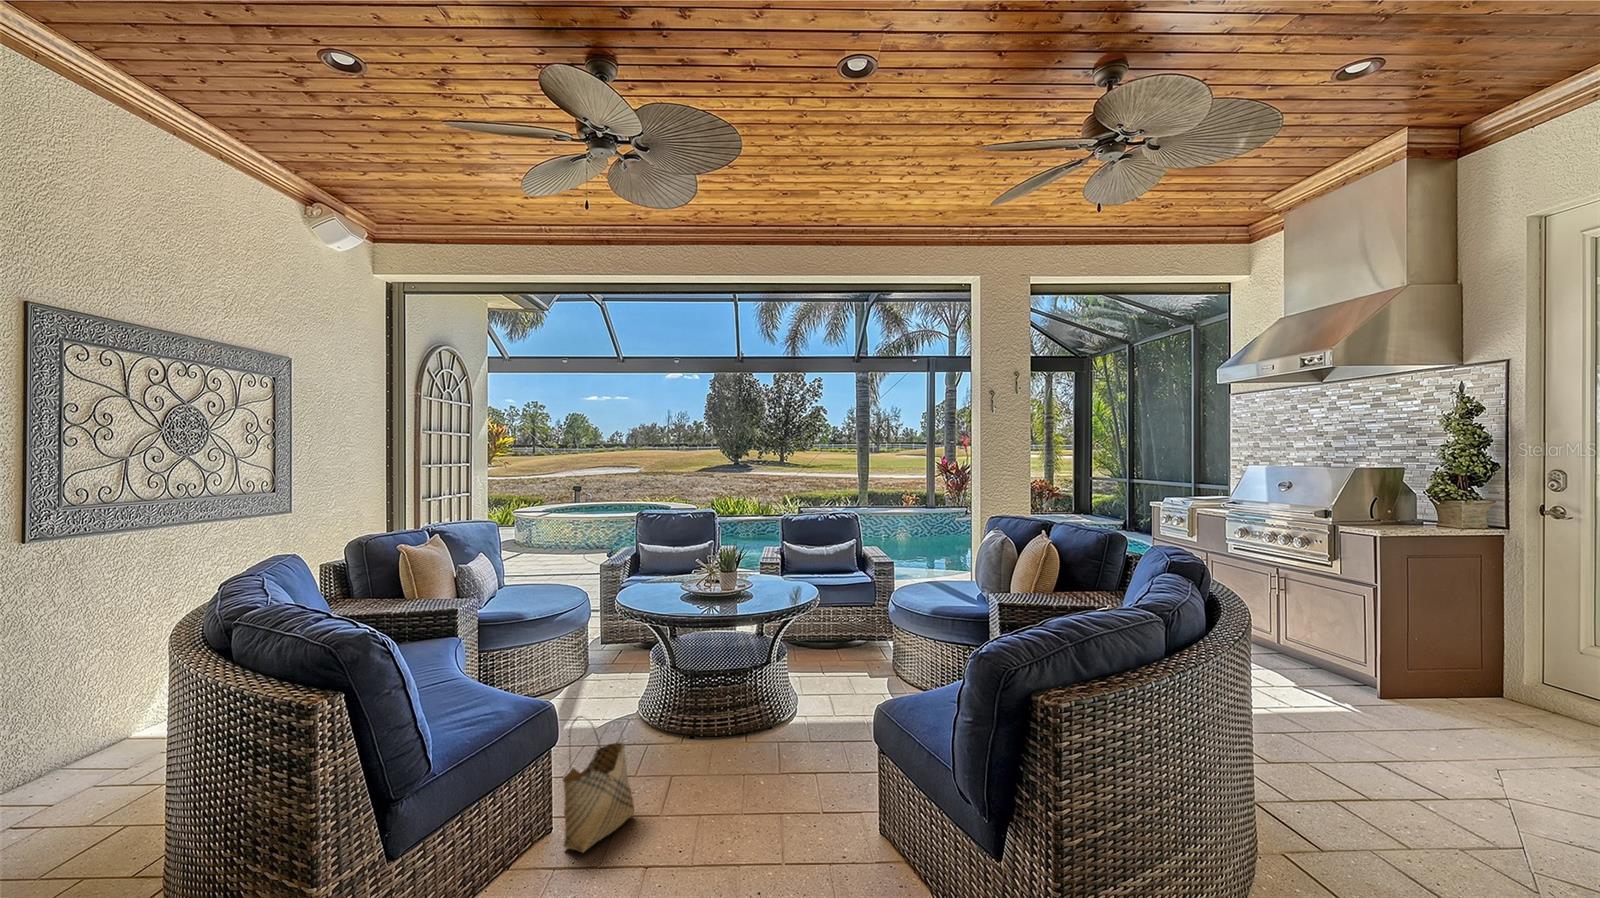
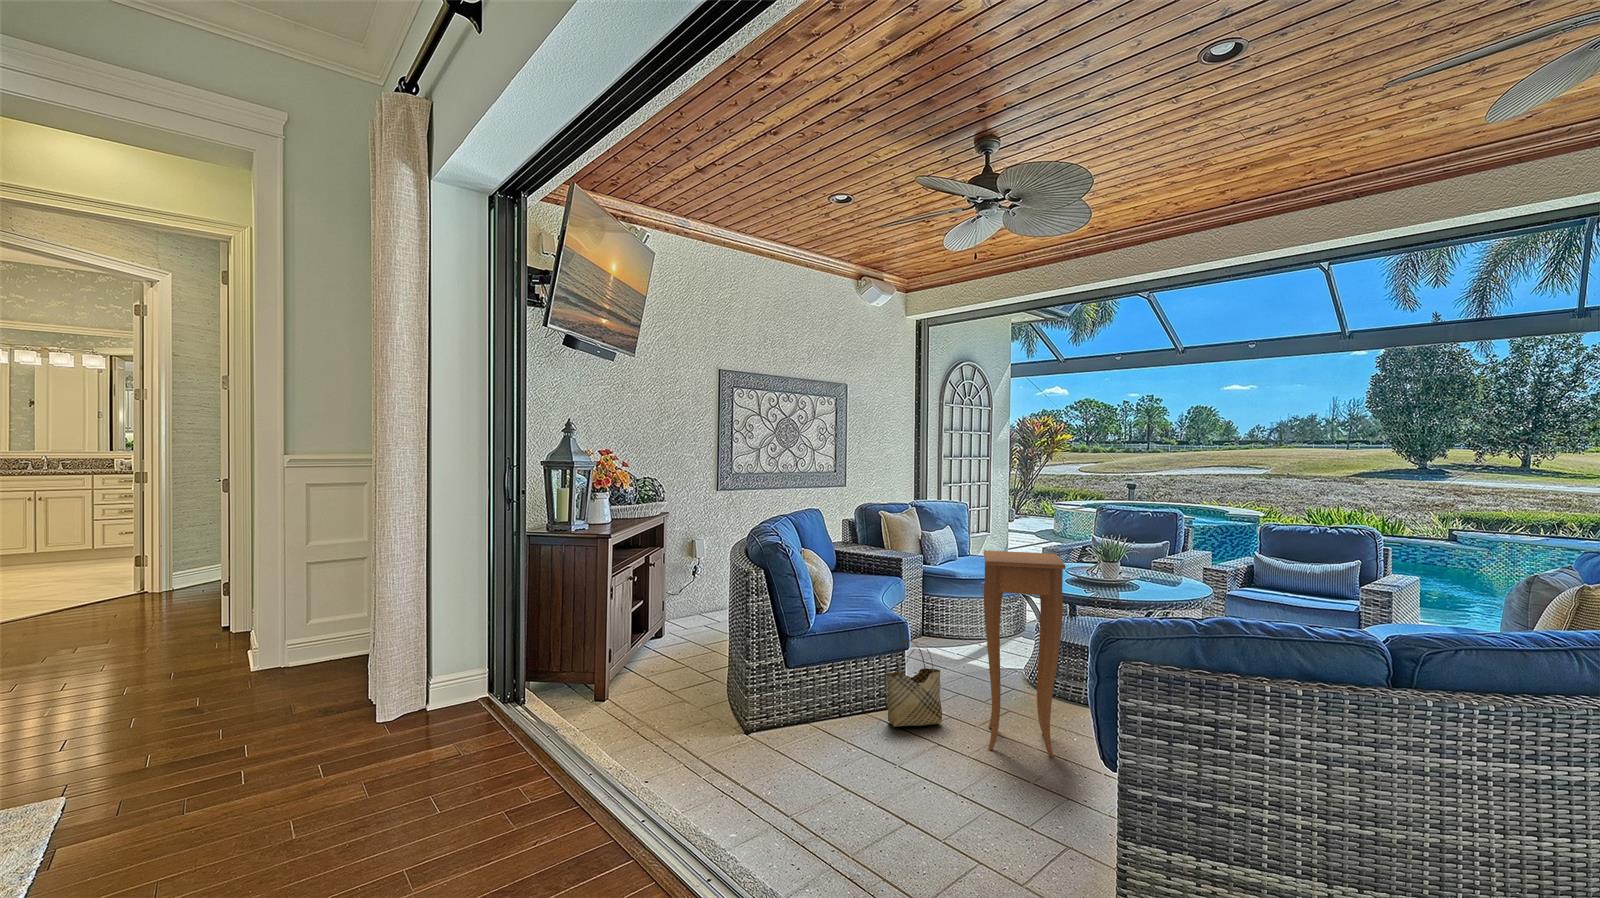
side table: none [670,561,789,822] -> present [984,550,1065,757]

